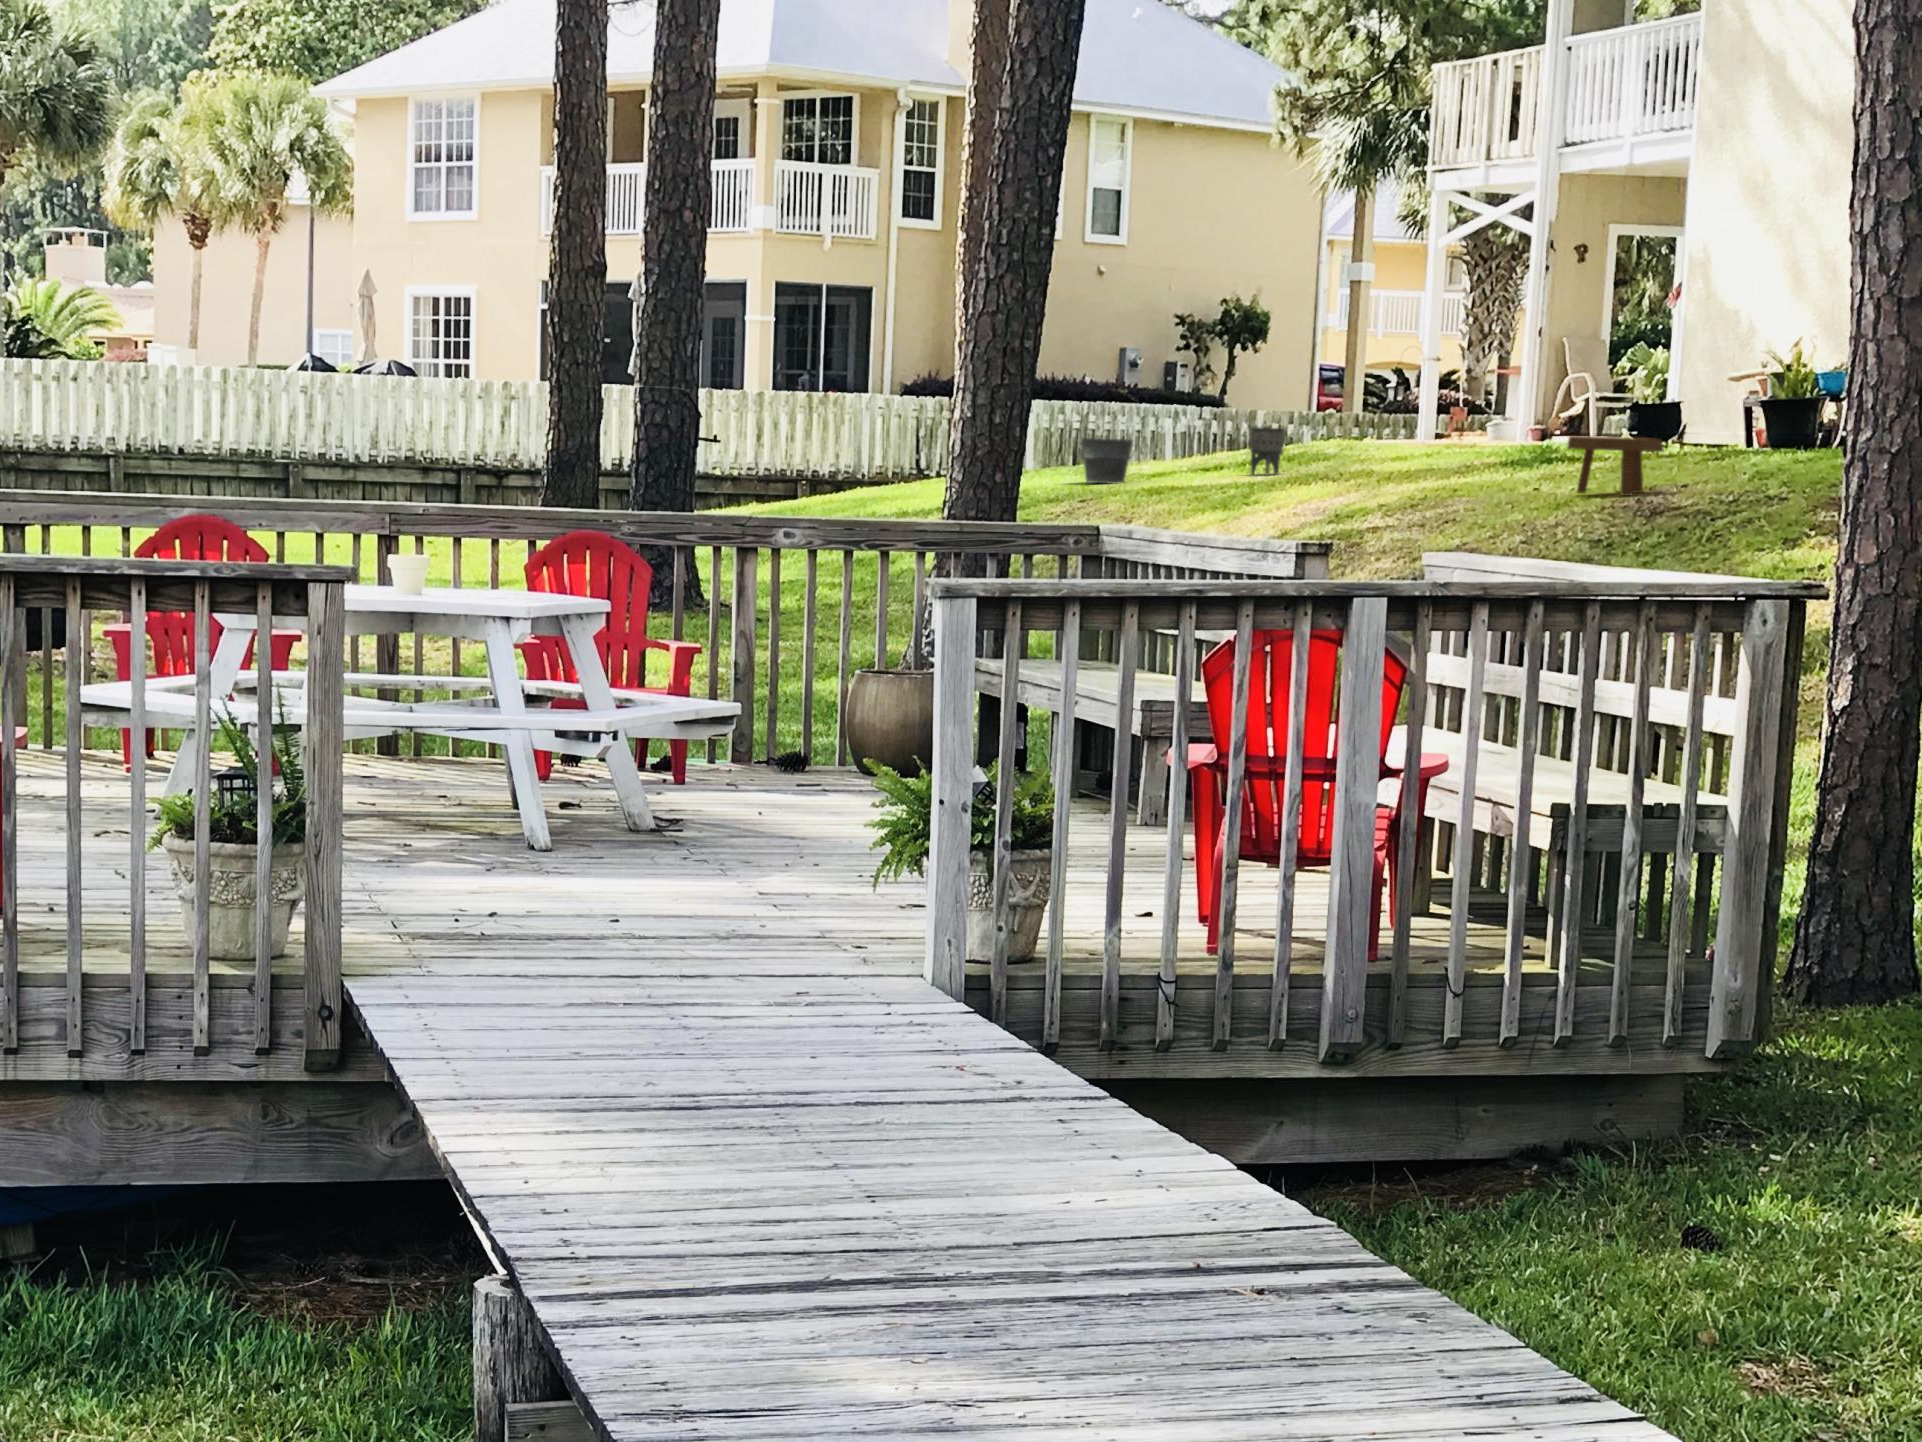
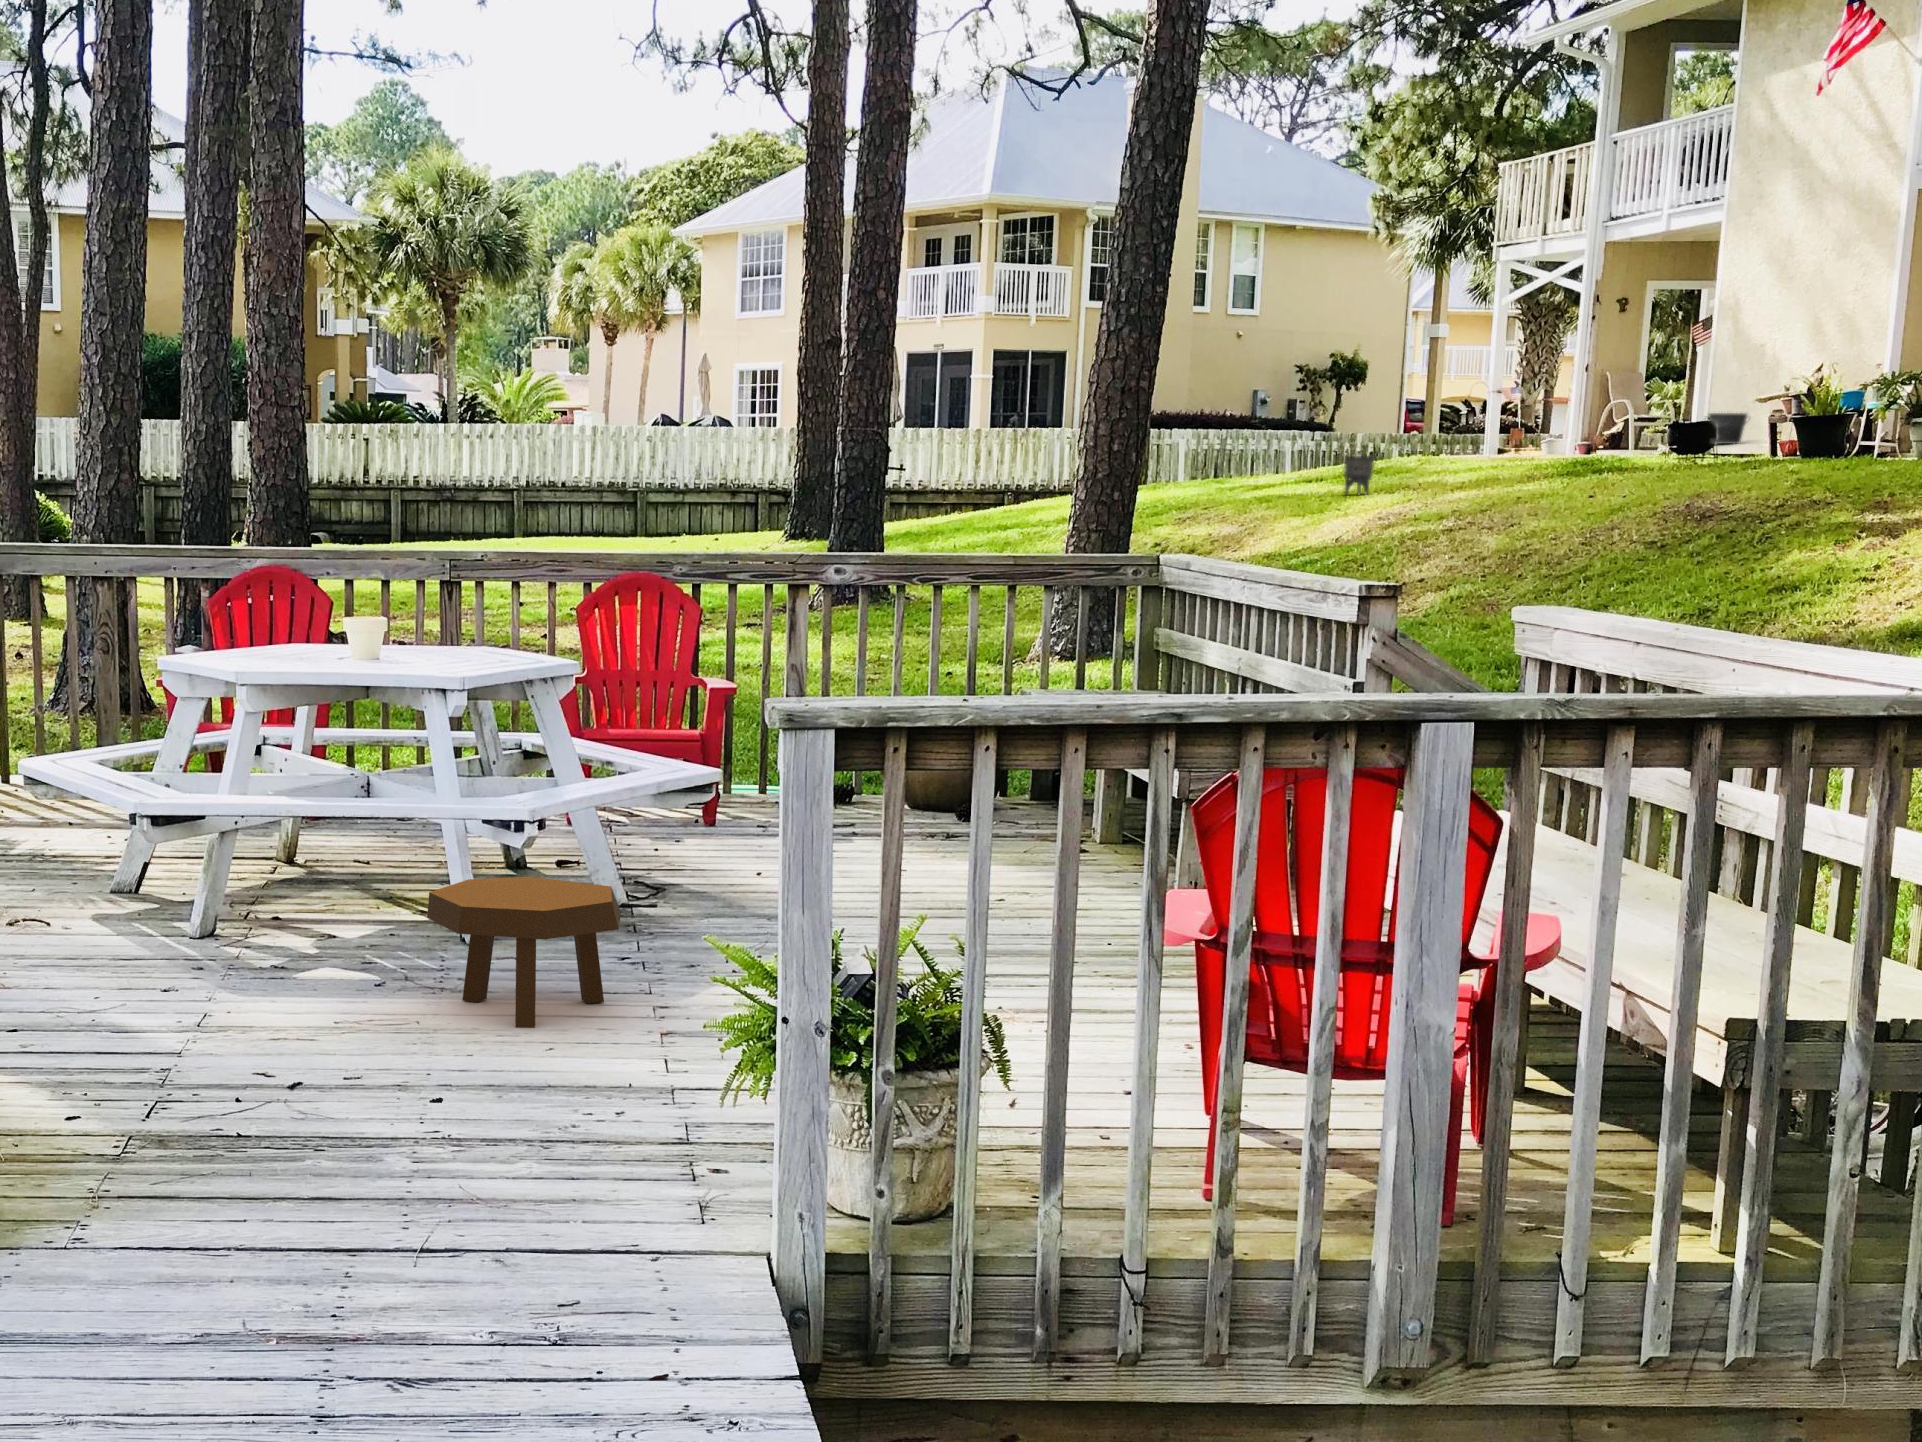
footstool: present [1568,436,1664,496] -> present [427,877,621,1028]
bucket: present [1077,438,1136,484] -> present [1708,413,1750,444]

